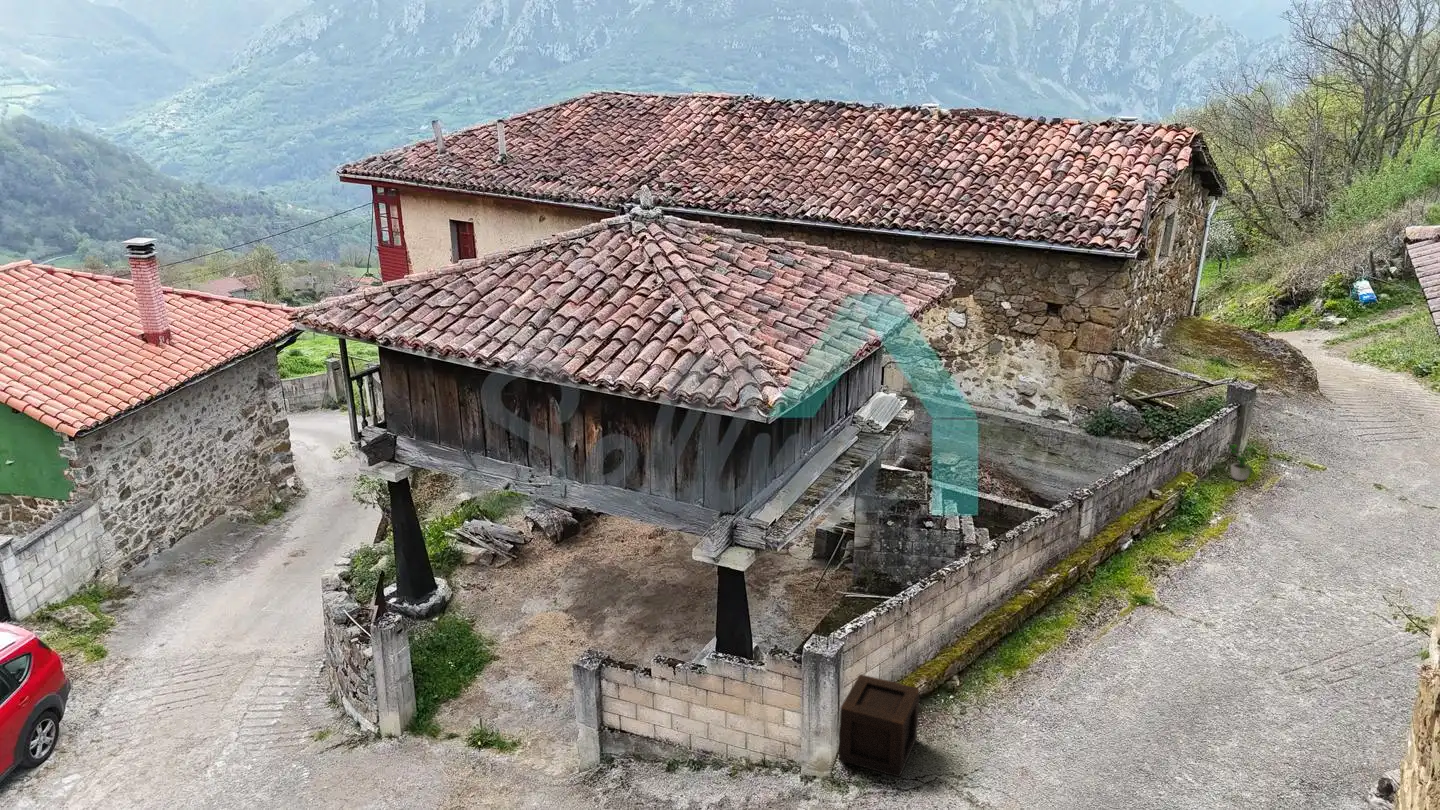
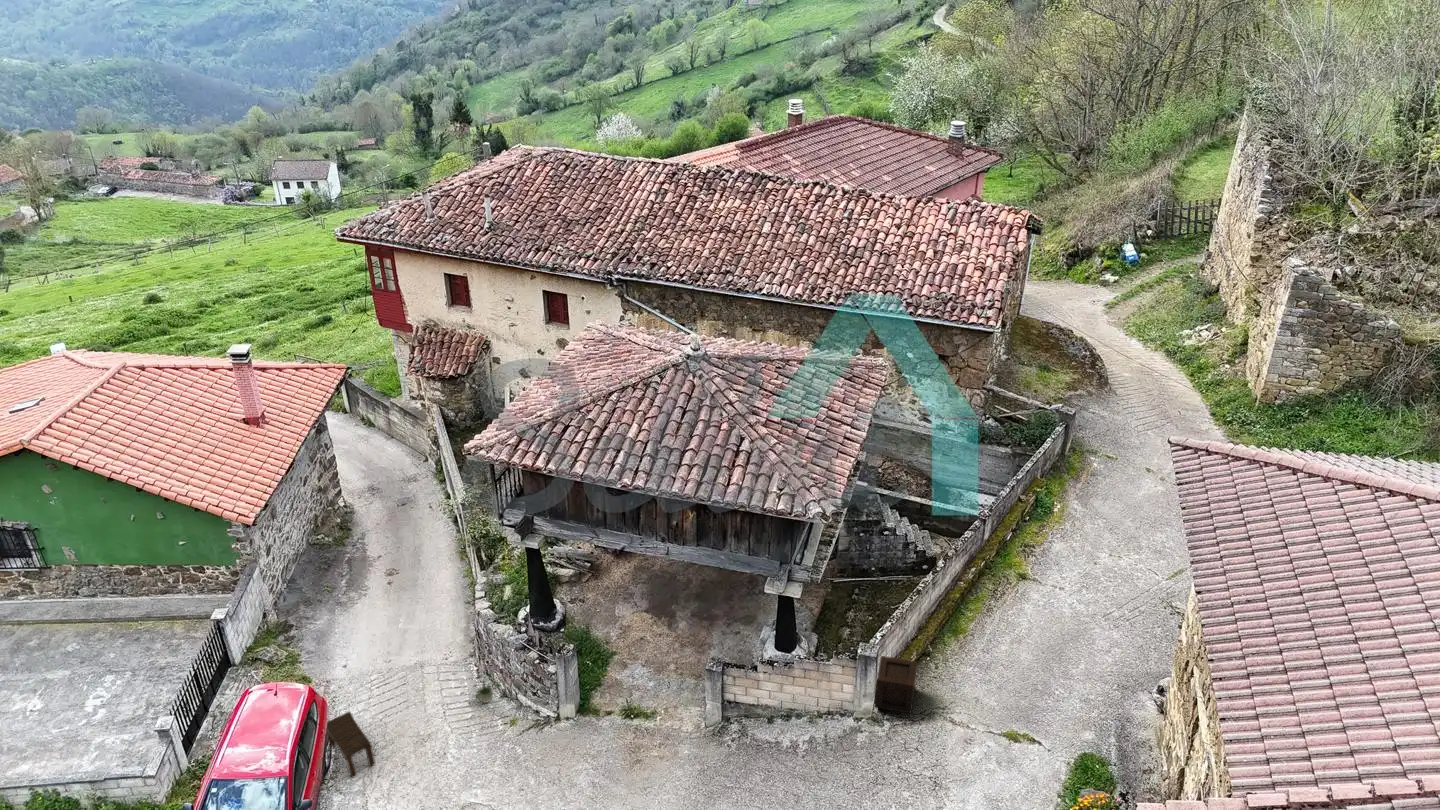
potted plant: present [1230,445,1253,480] -> present [476,672,501,703]
bench: none [60,687,115,782] -> present [327,712,375,778]

